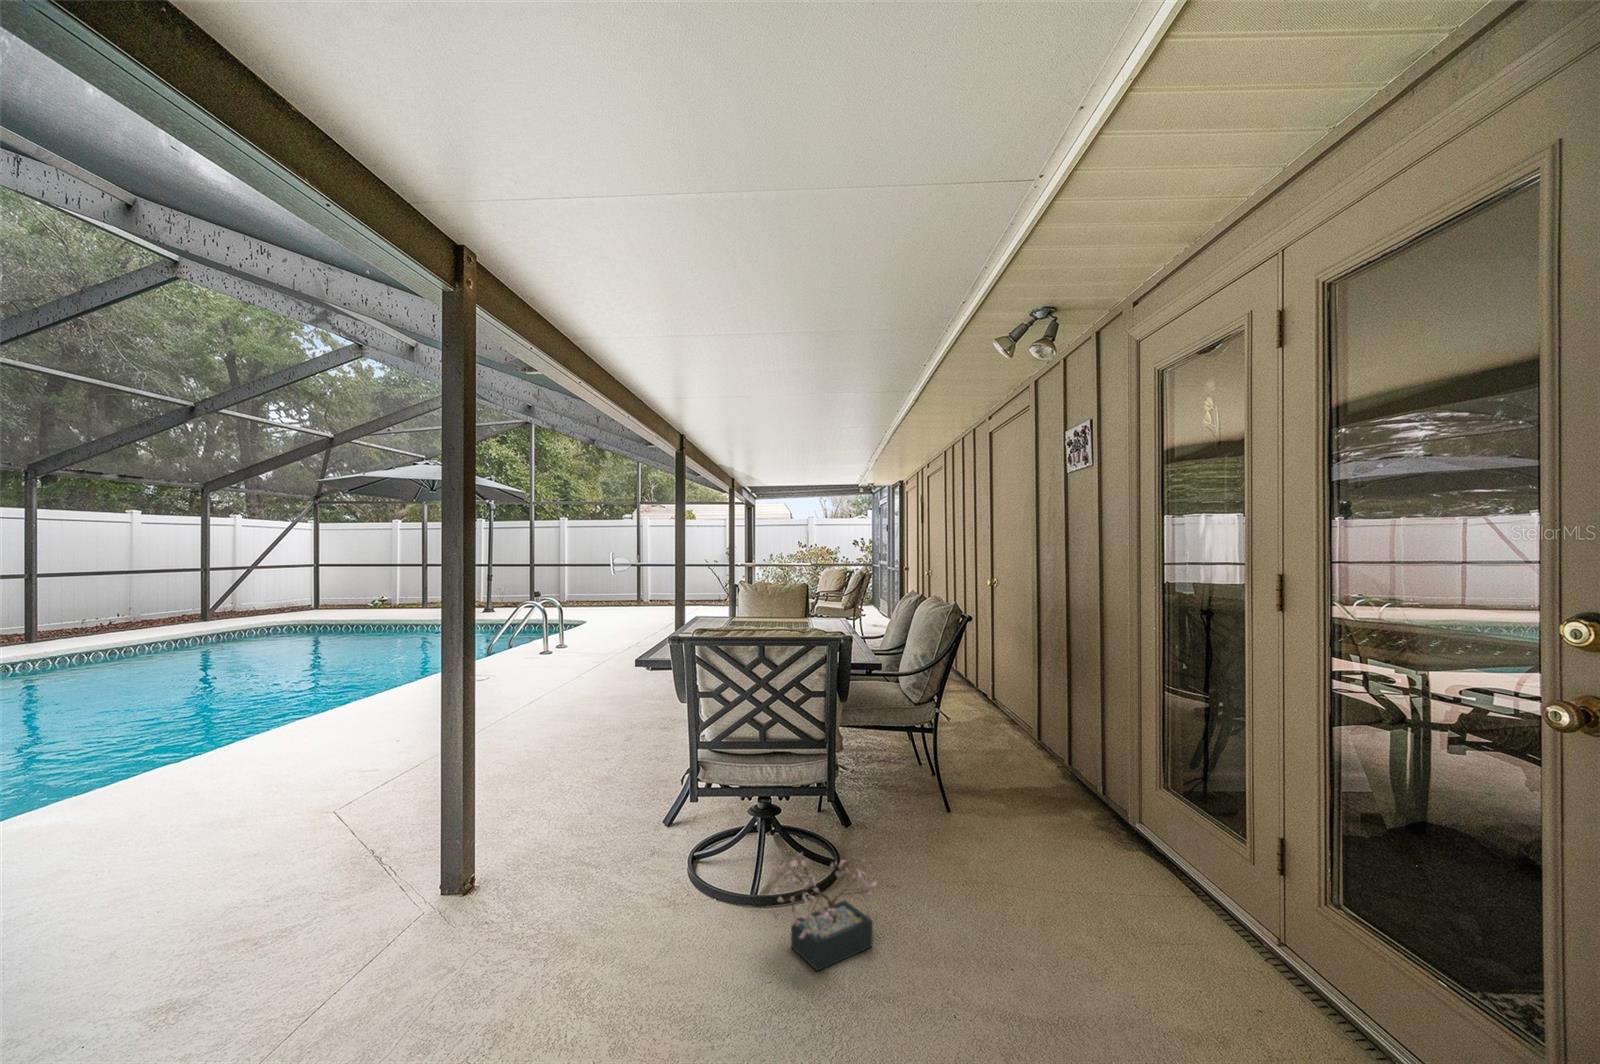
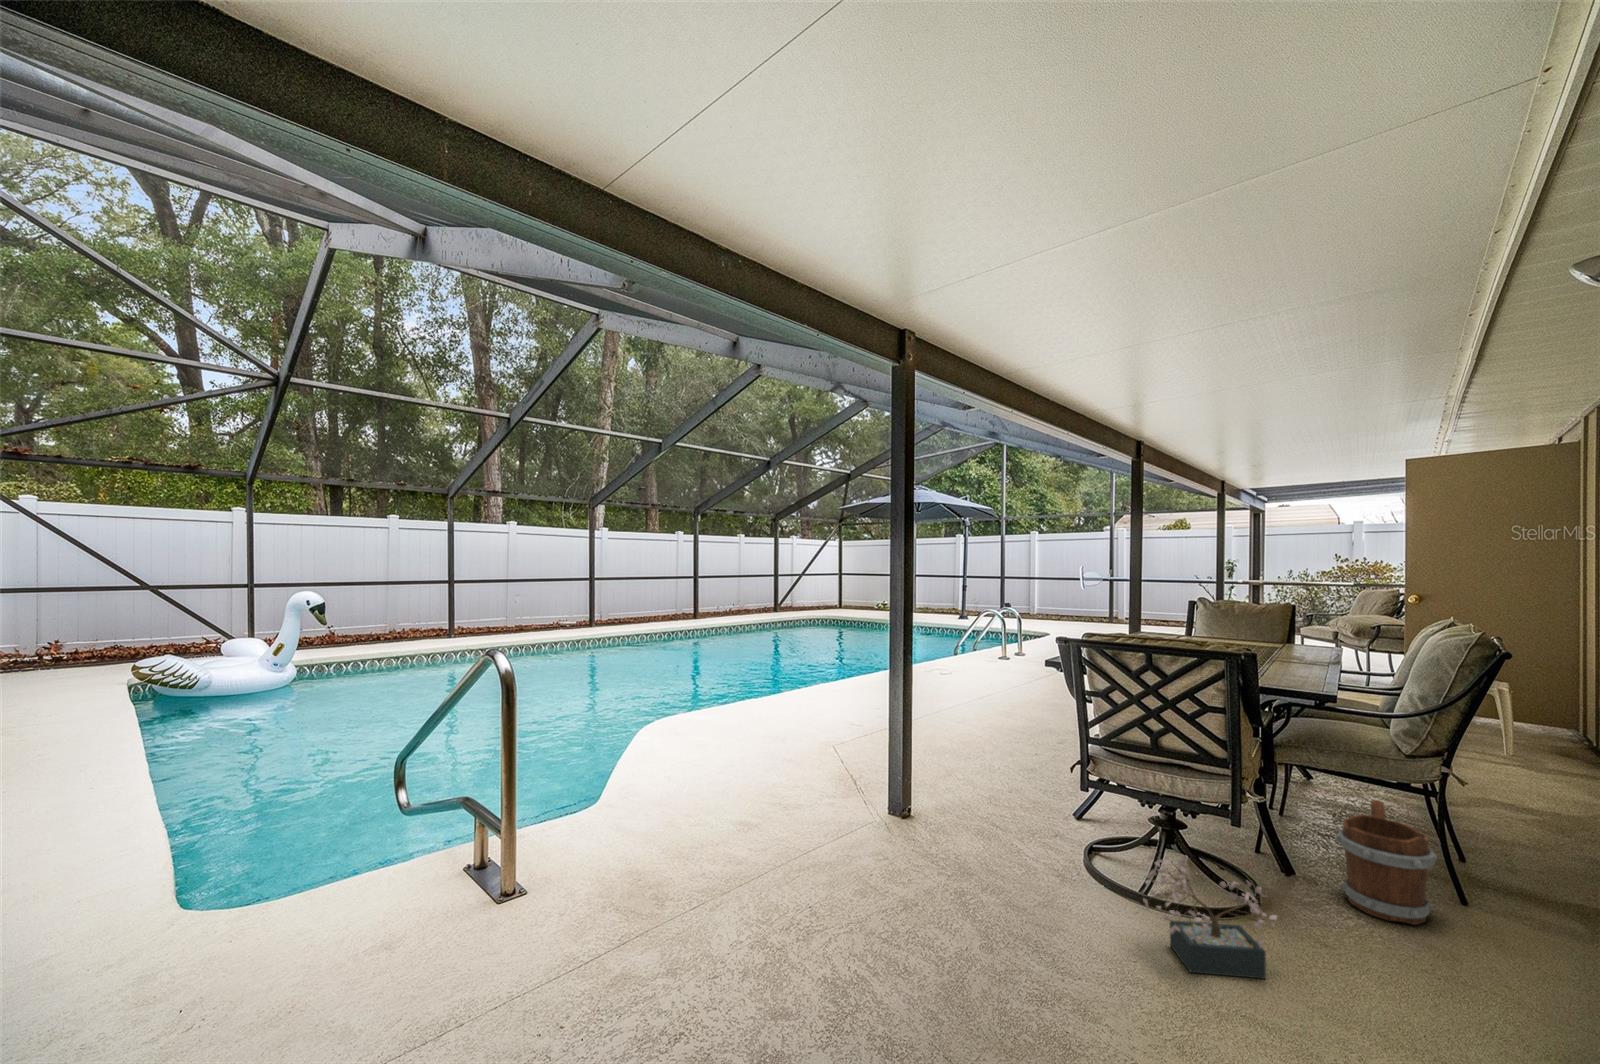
bucket: none [885,745,948,847] -> present [1336,800,1437,925]

